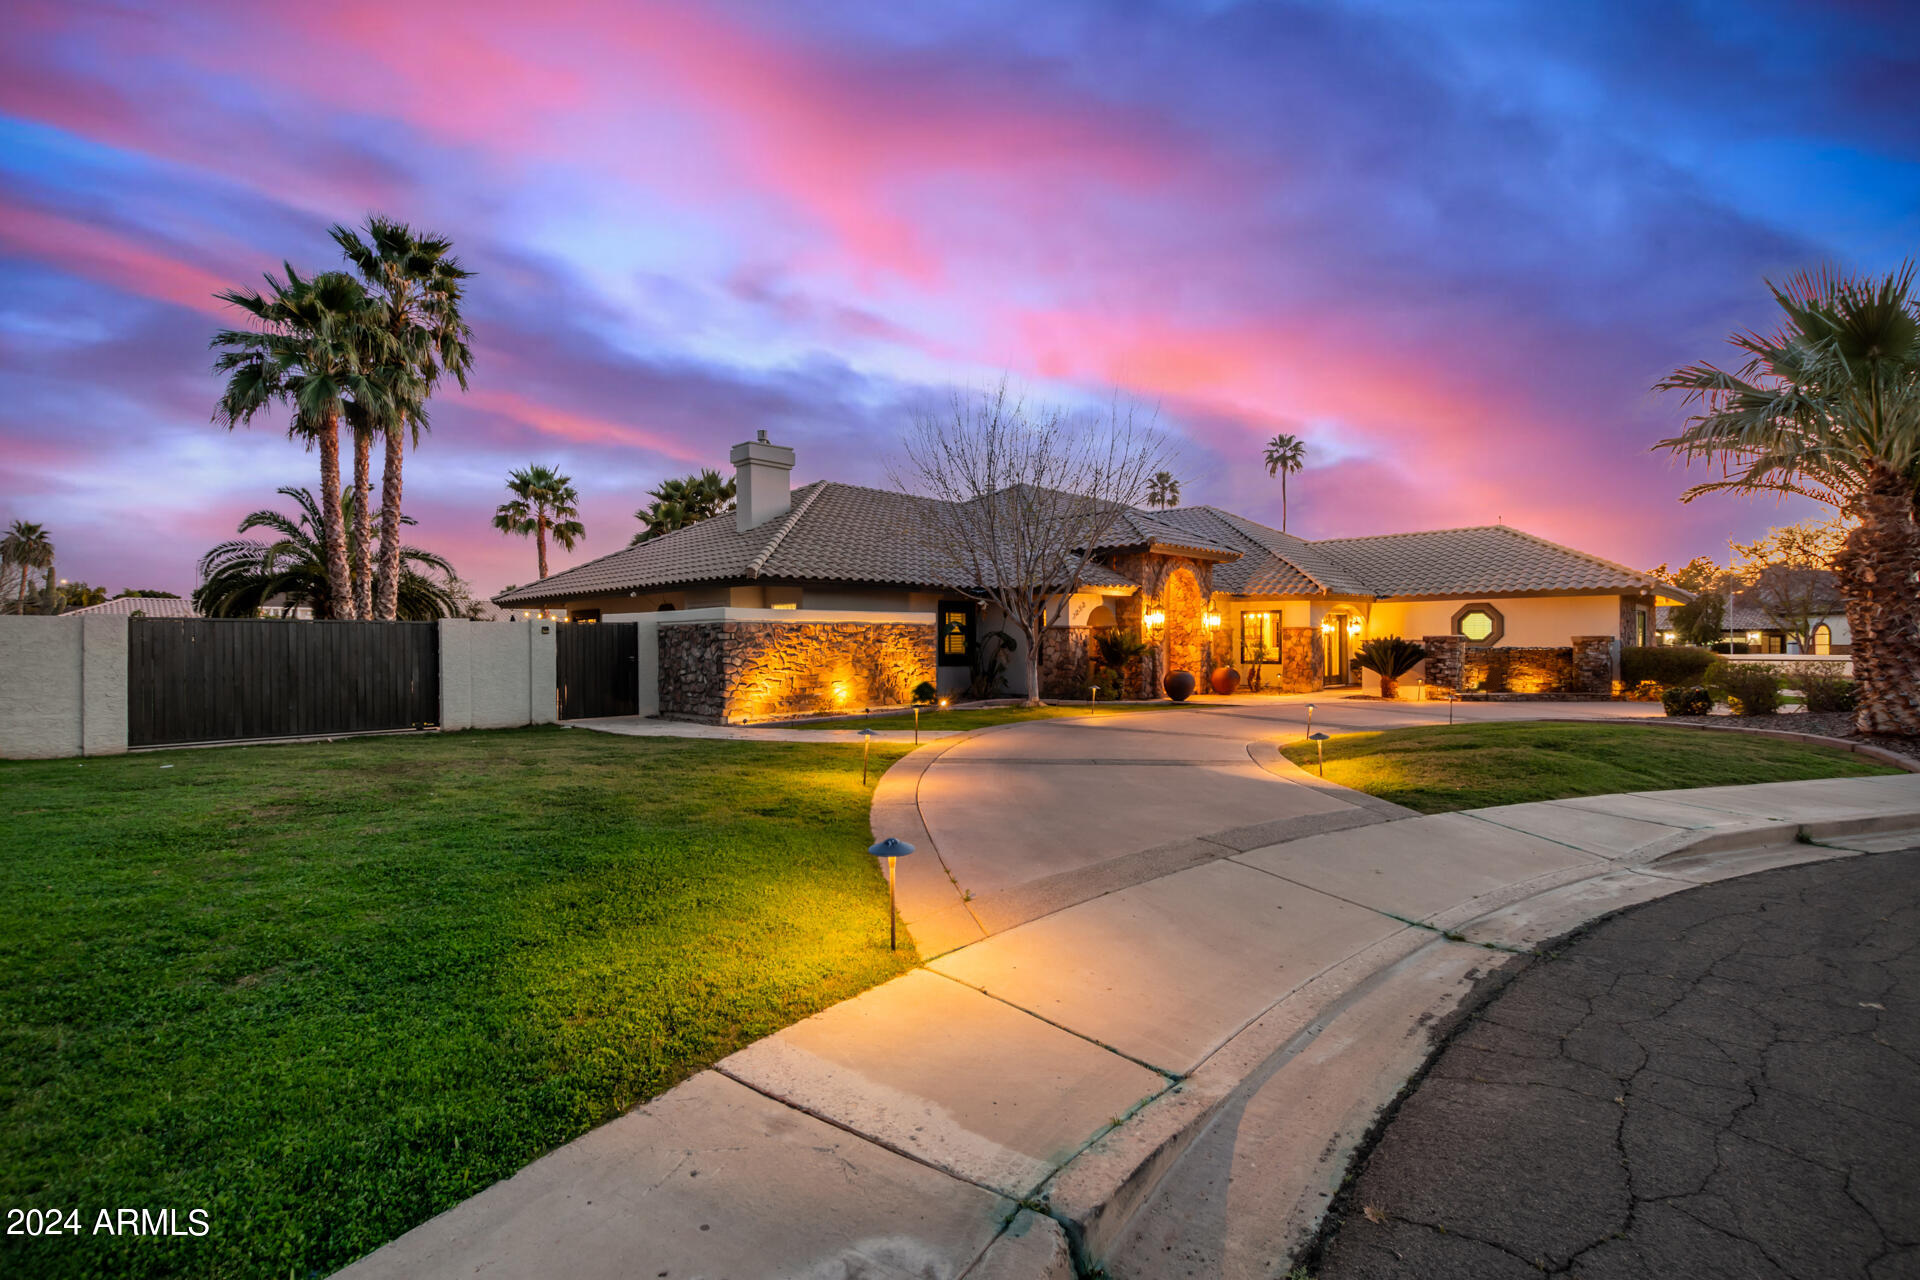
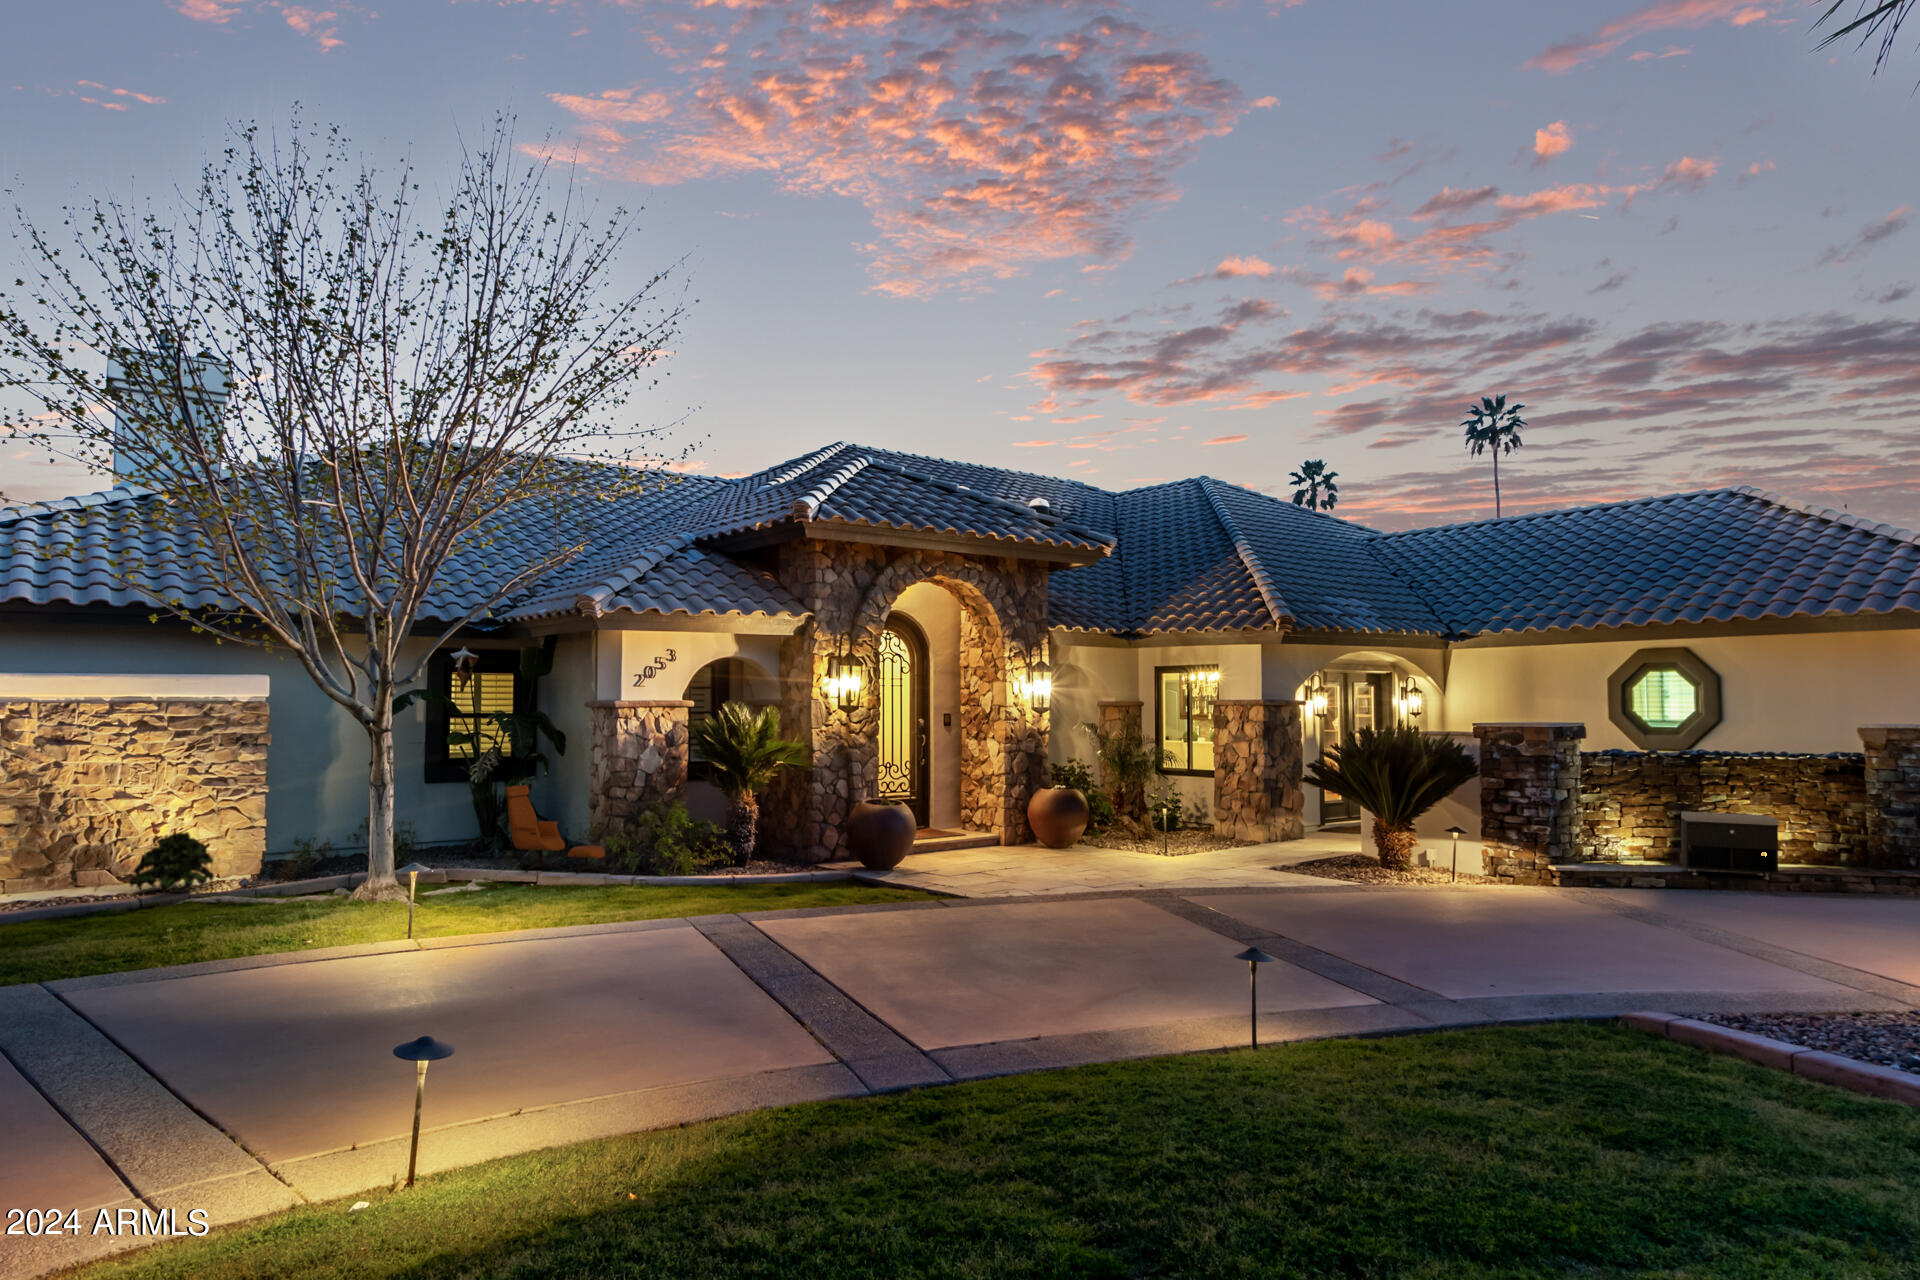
lounge chair: present [1464,666,1502,698] -> present [506,785,605,874]
storage bench: none [1498,673,1543,699] -> present [1679,811,1779,879]

